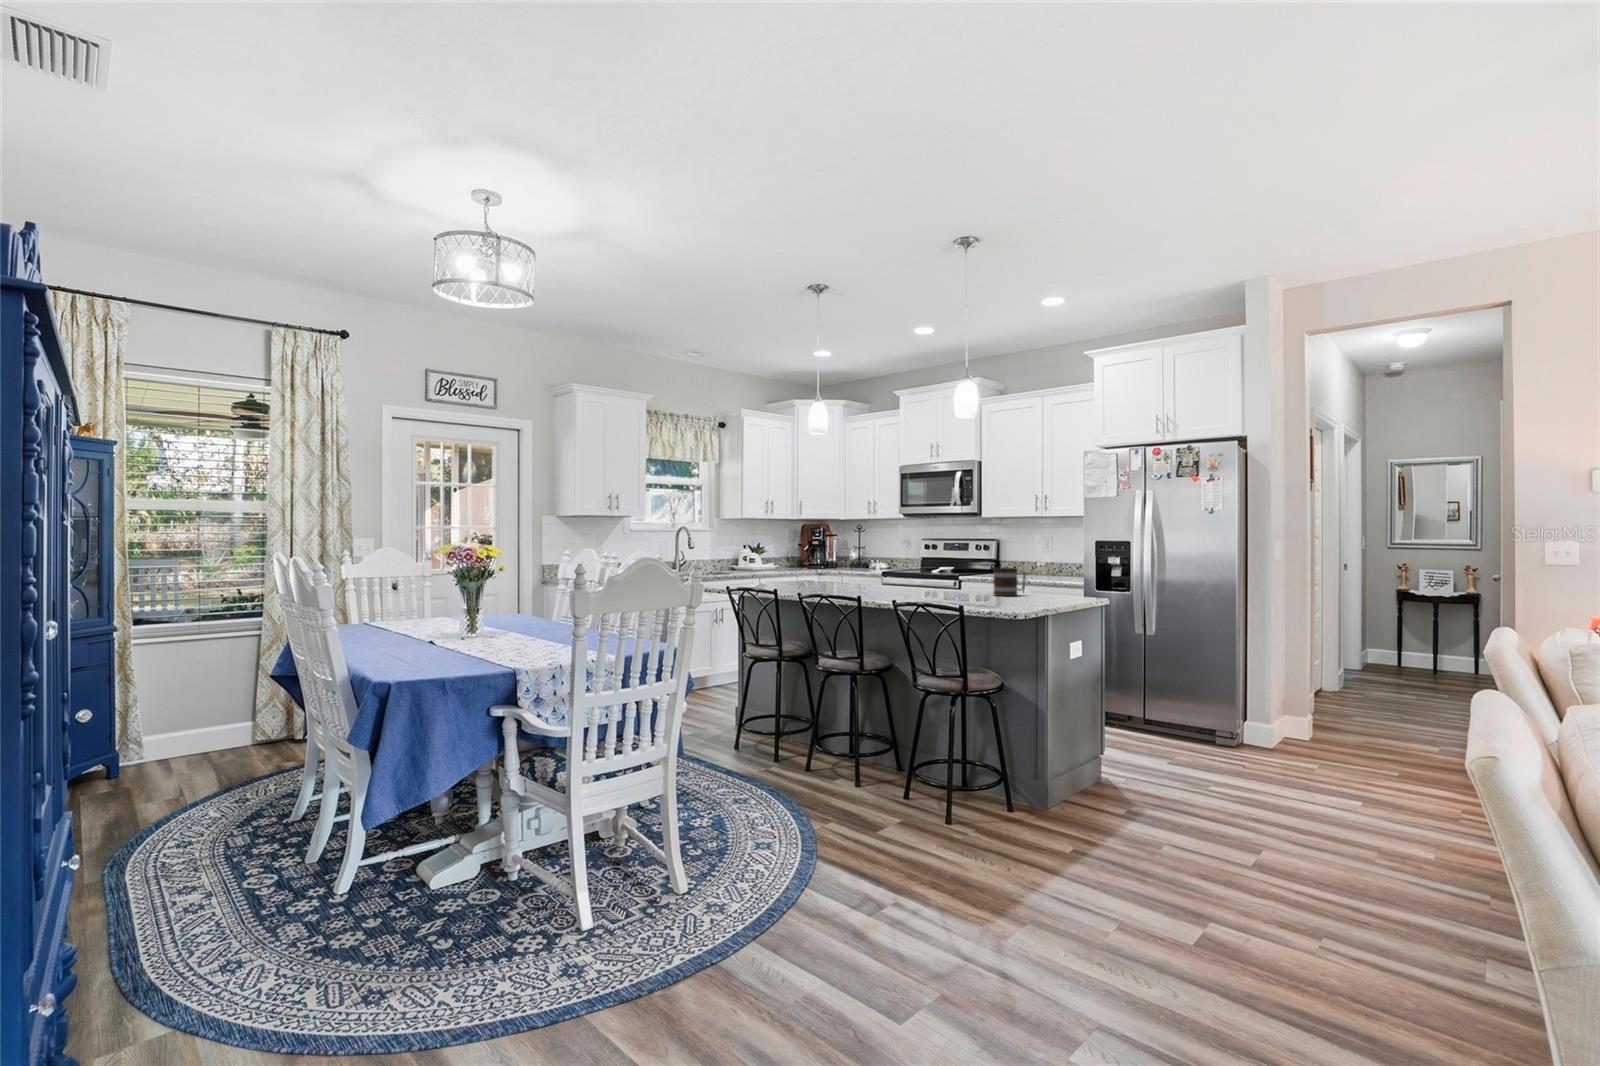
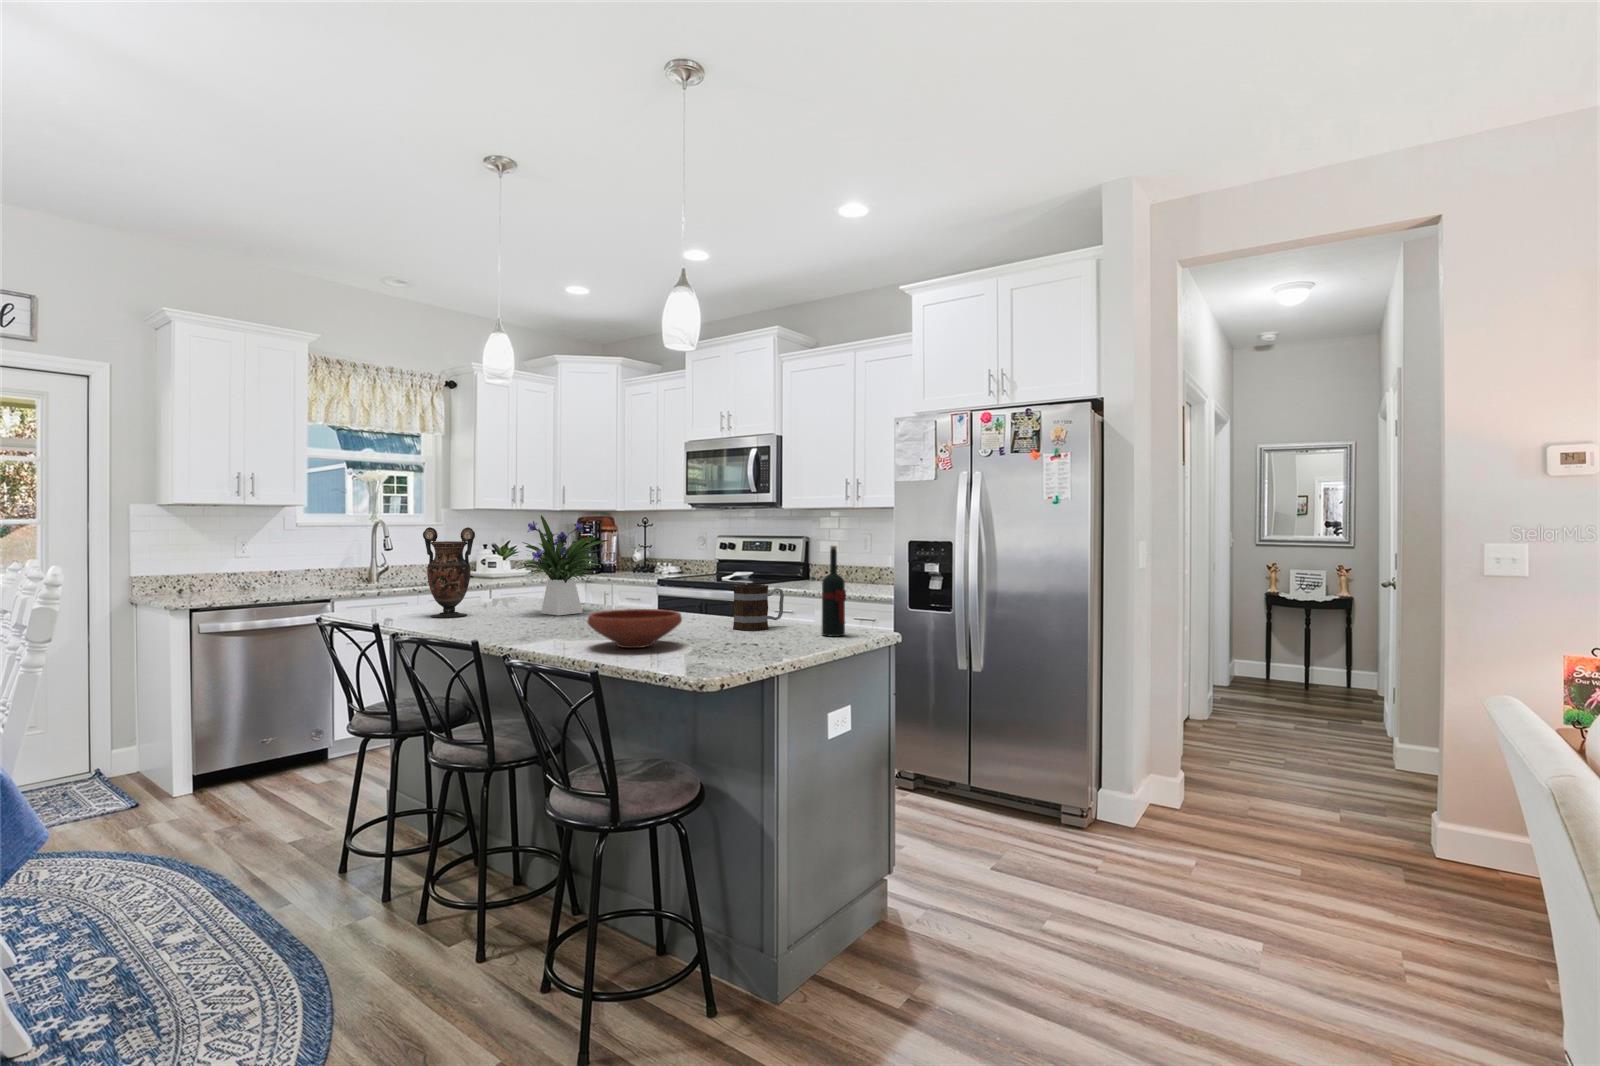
flower arrangement: none [836,523,899,589] -> present [514,515,609,615]
vase: none [780,531,813,589] -> present [423,527,475,618]
wine bottle: none [1058,542,1075,599] -> present [822,546,846,637]
bowl: none [922,580,978,602] -> present [587,609,682,648]

